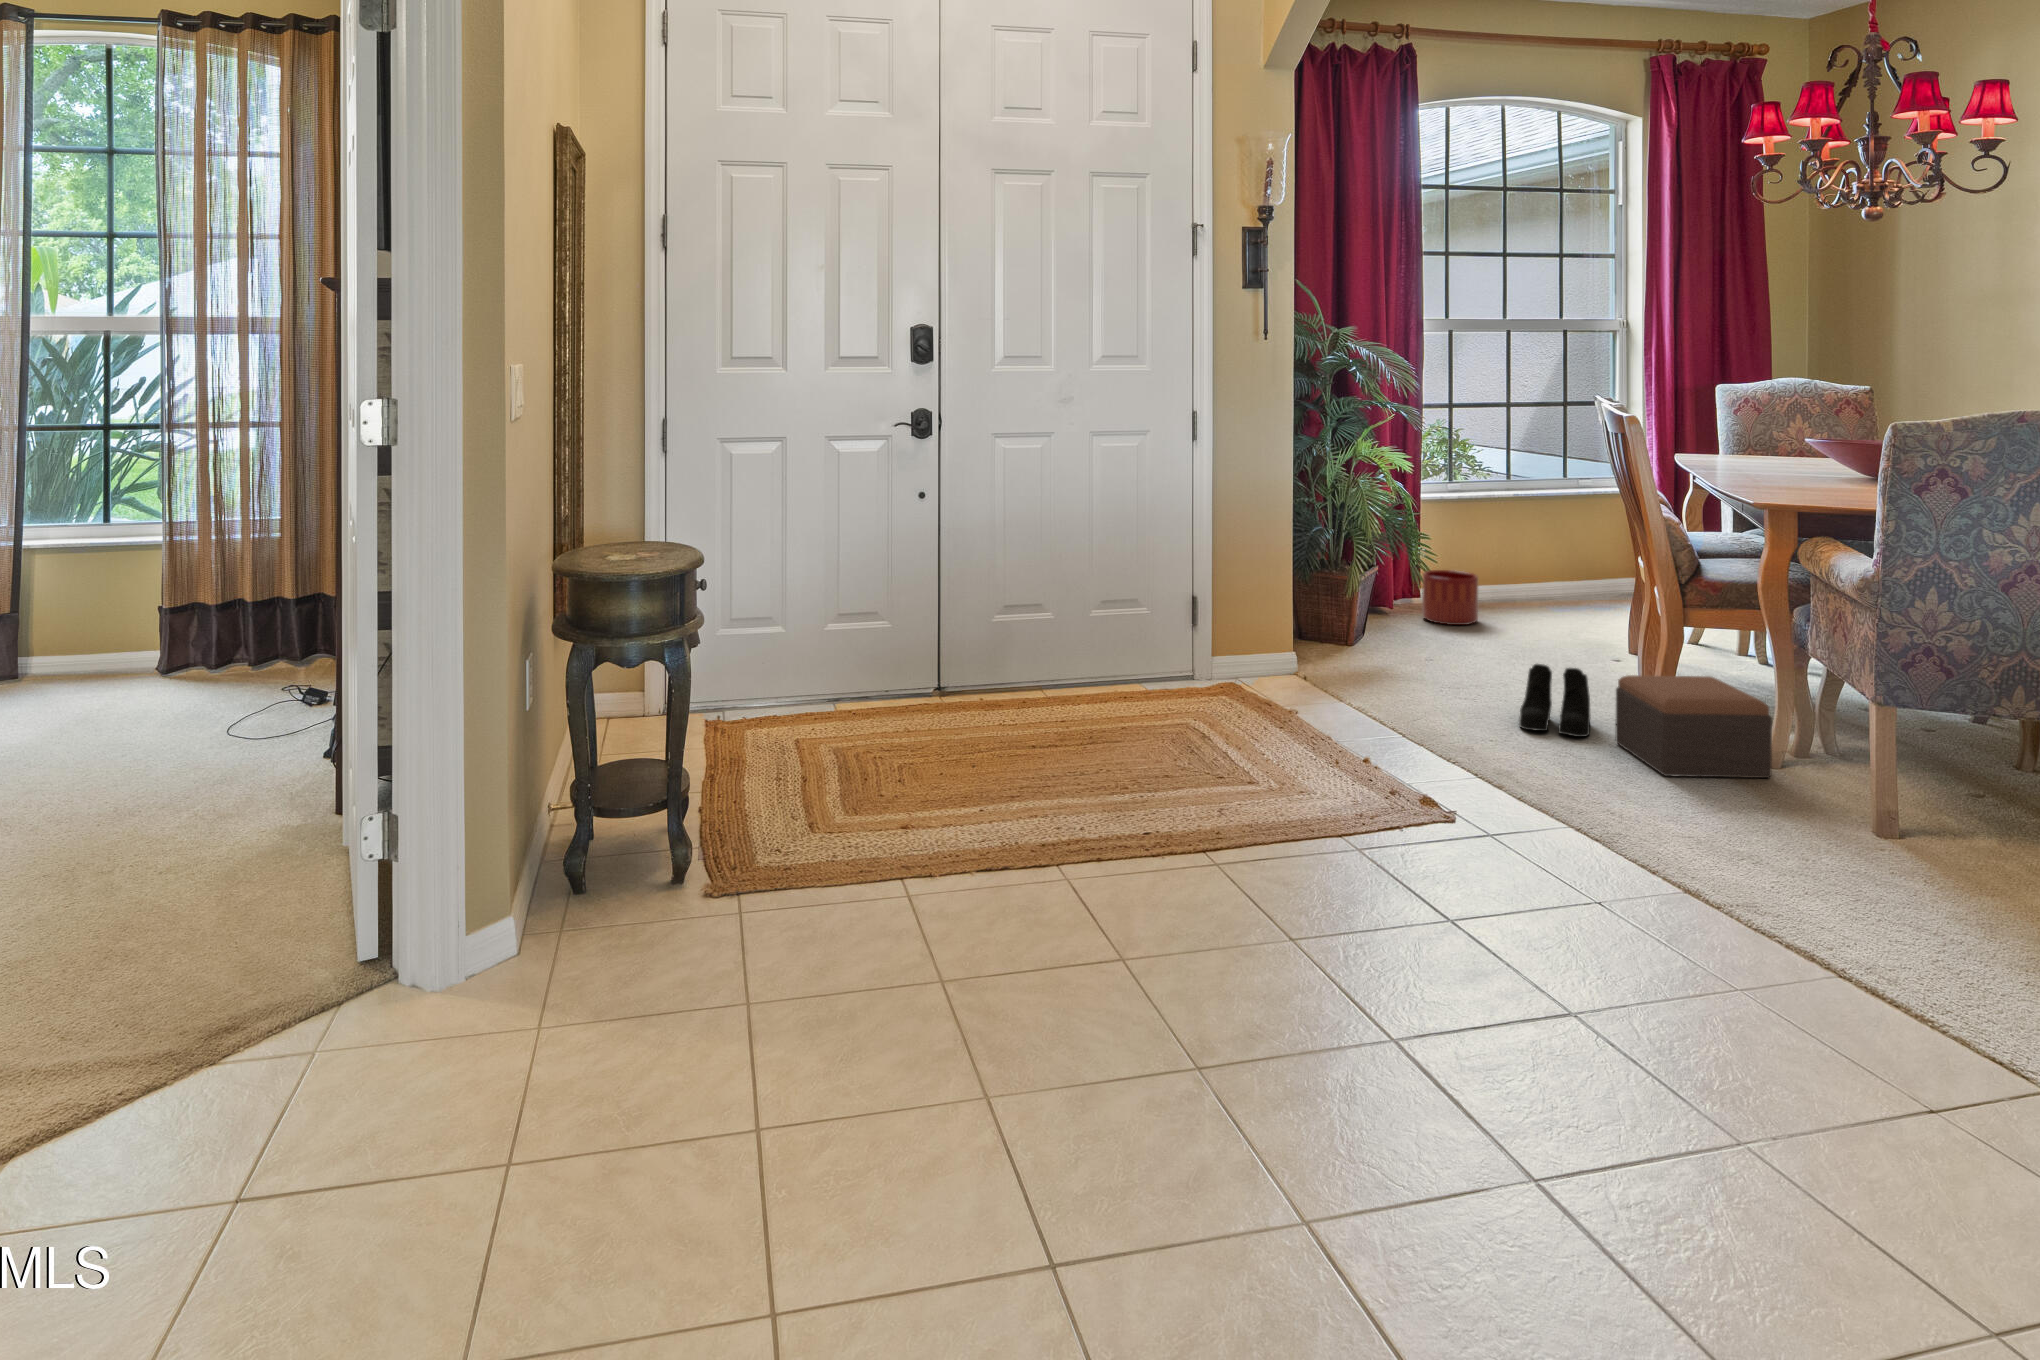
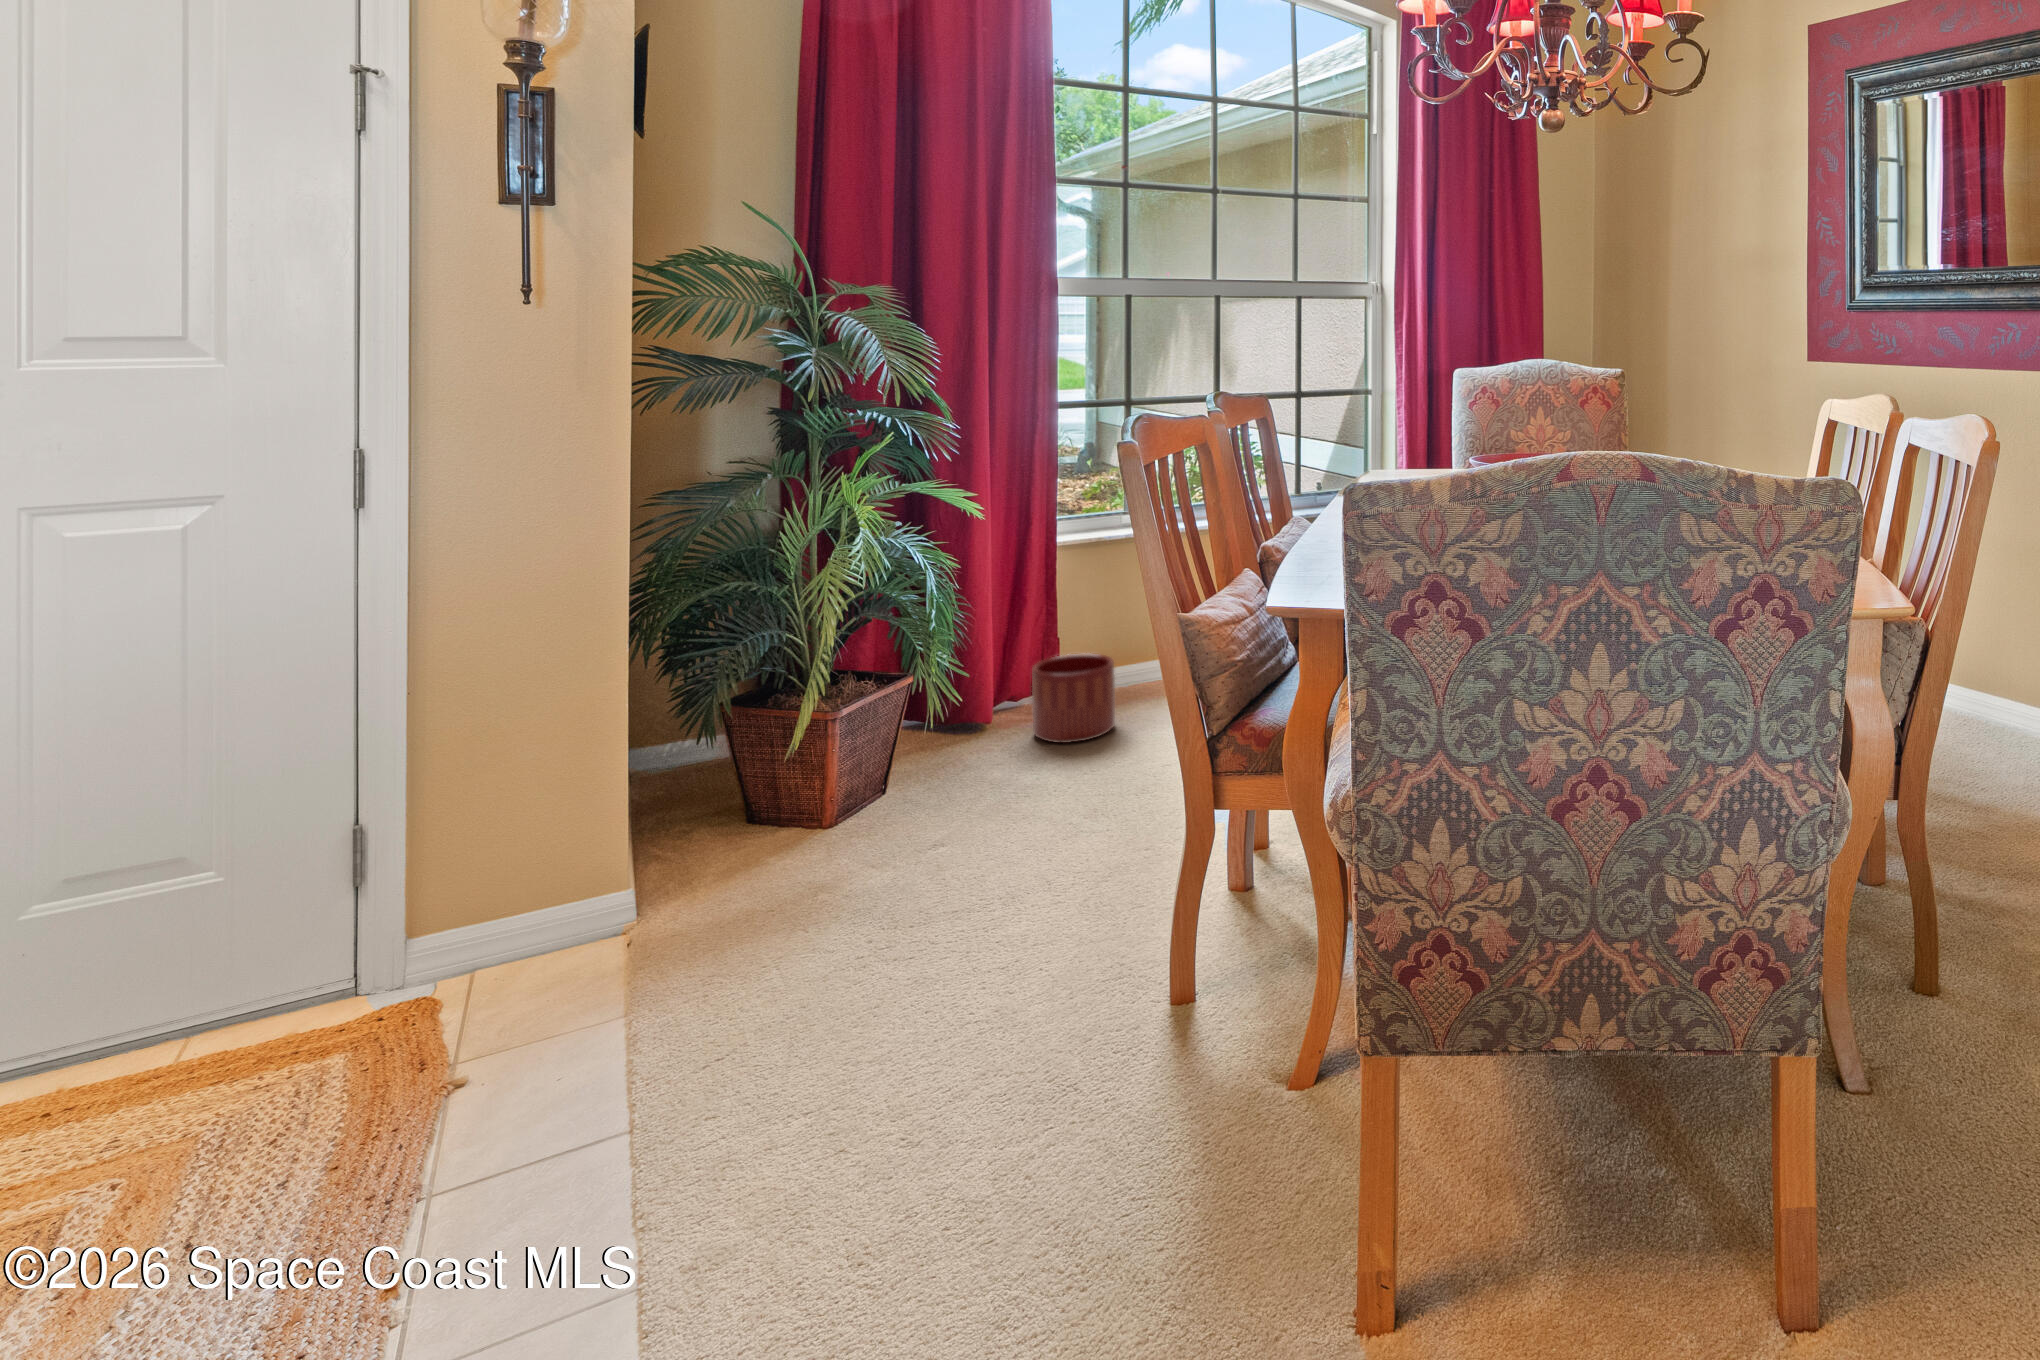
boots: present [1519,664,1591,737] -> none [931,893,1078,1047]
footstool: present [1615,675,1772,778] -> none [1076,903,1289,1158]

